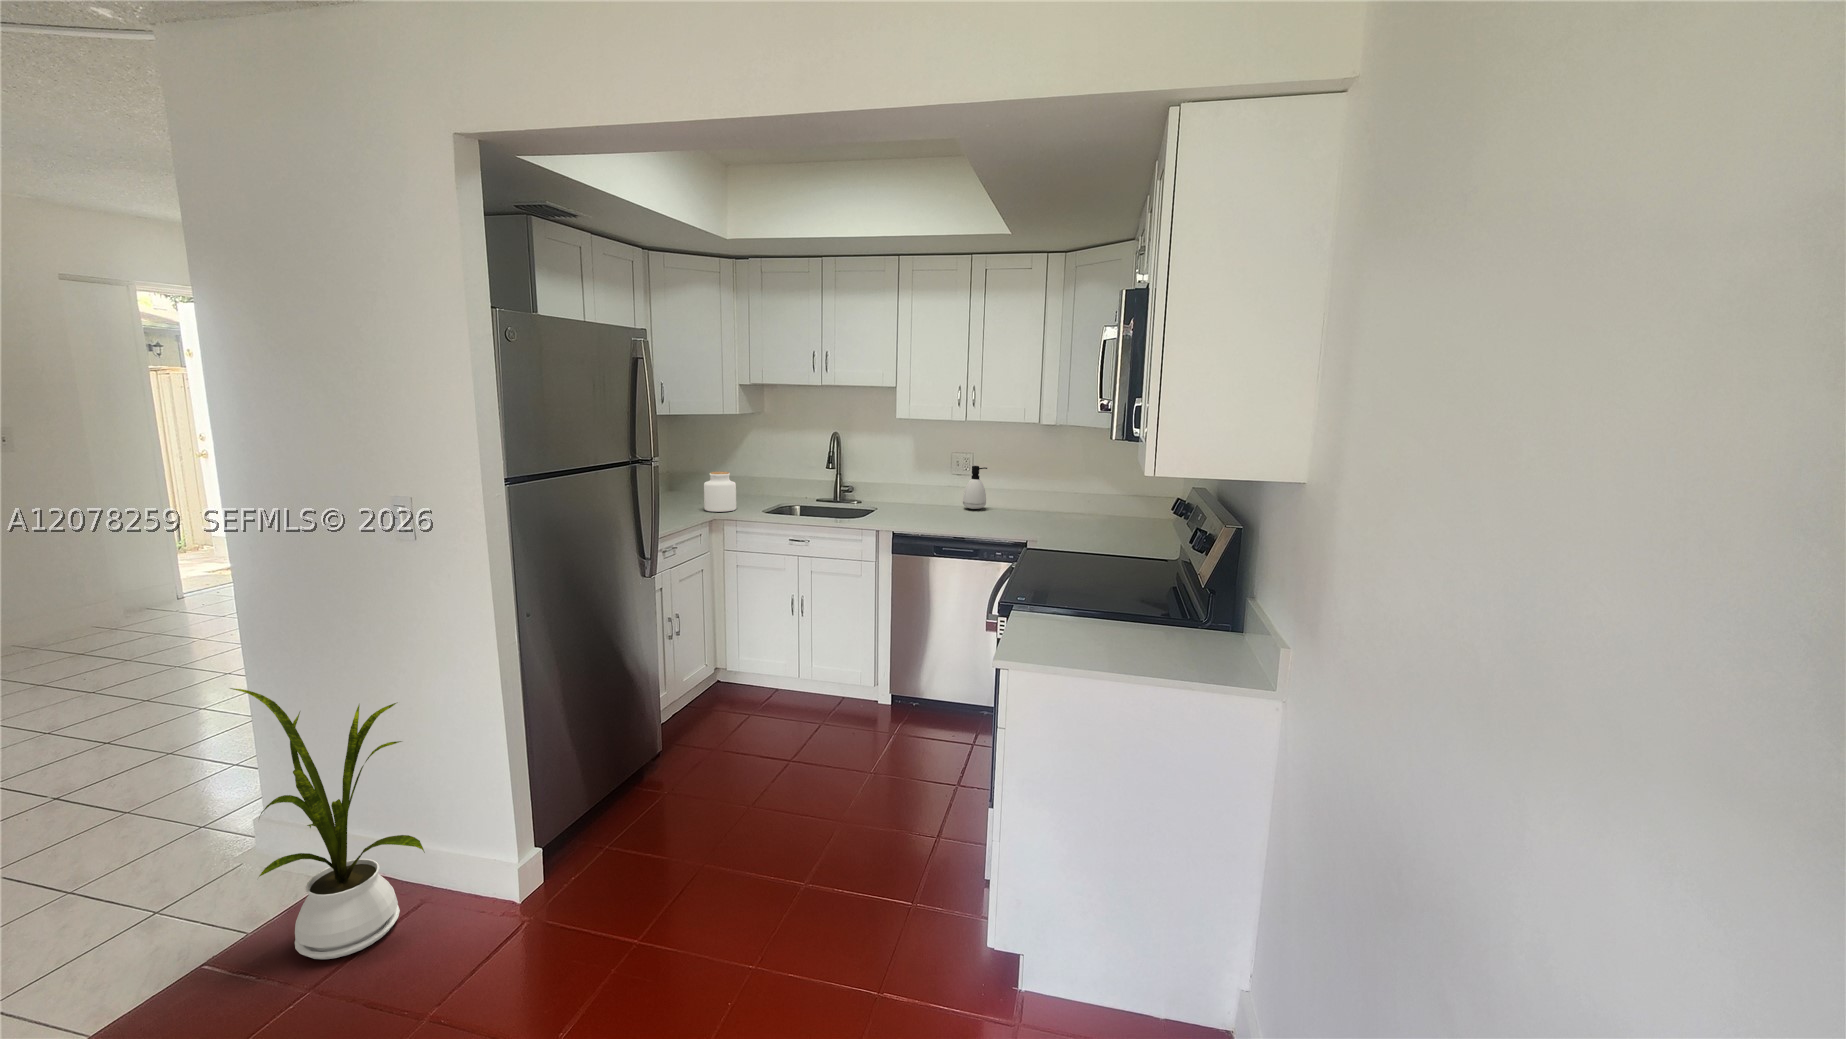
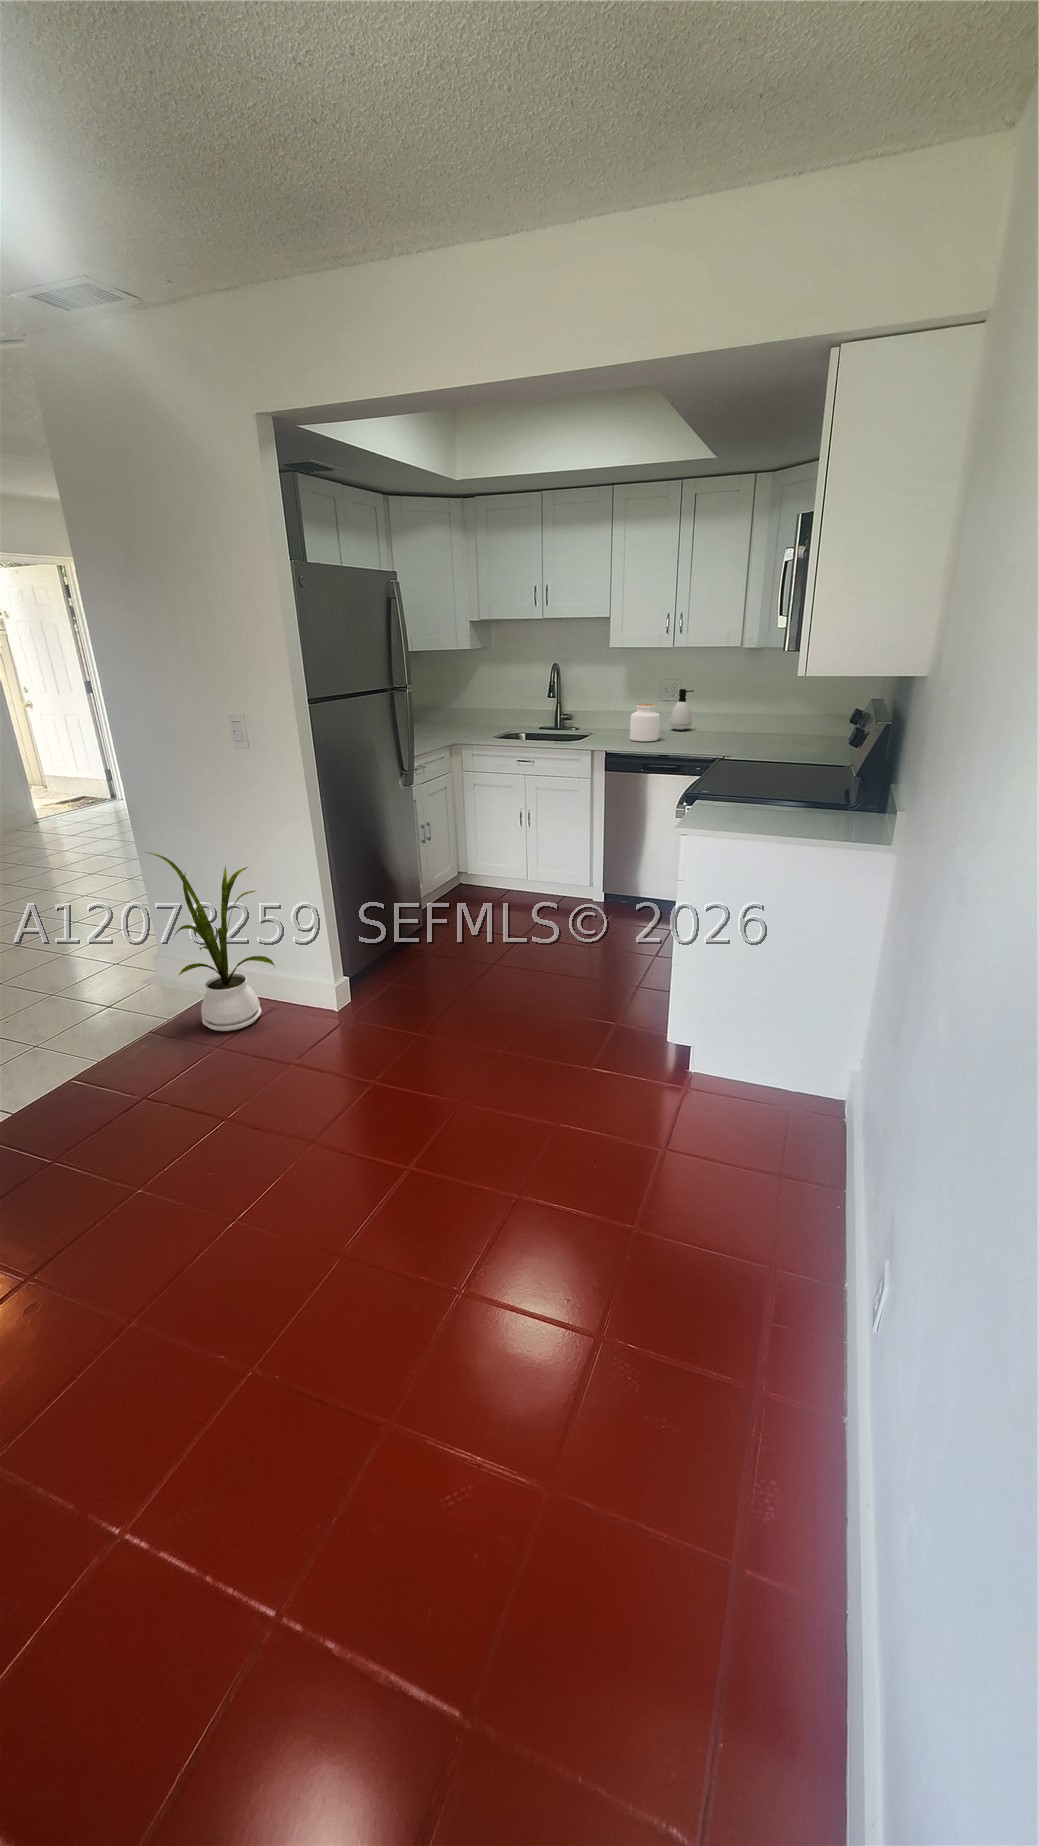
jar: present [704,472,736,512] -> present [630,703,660,741]

